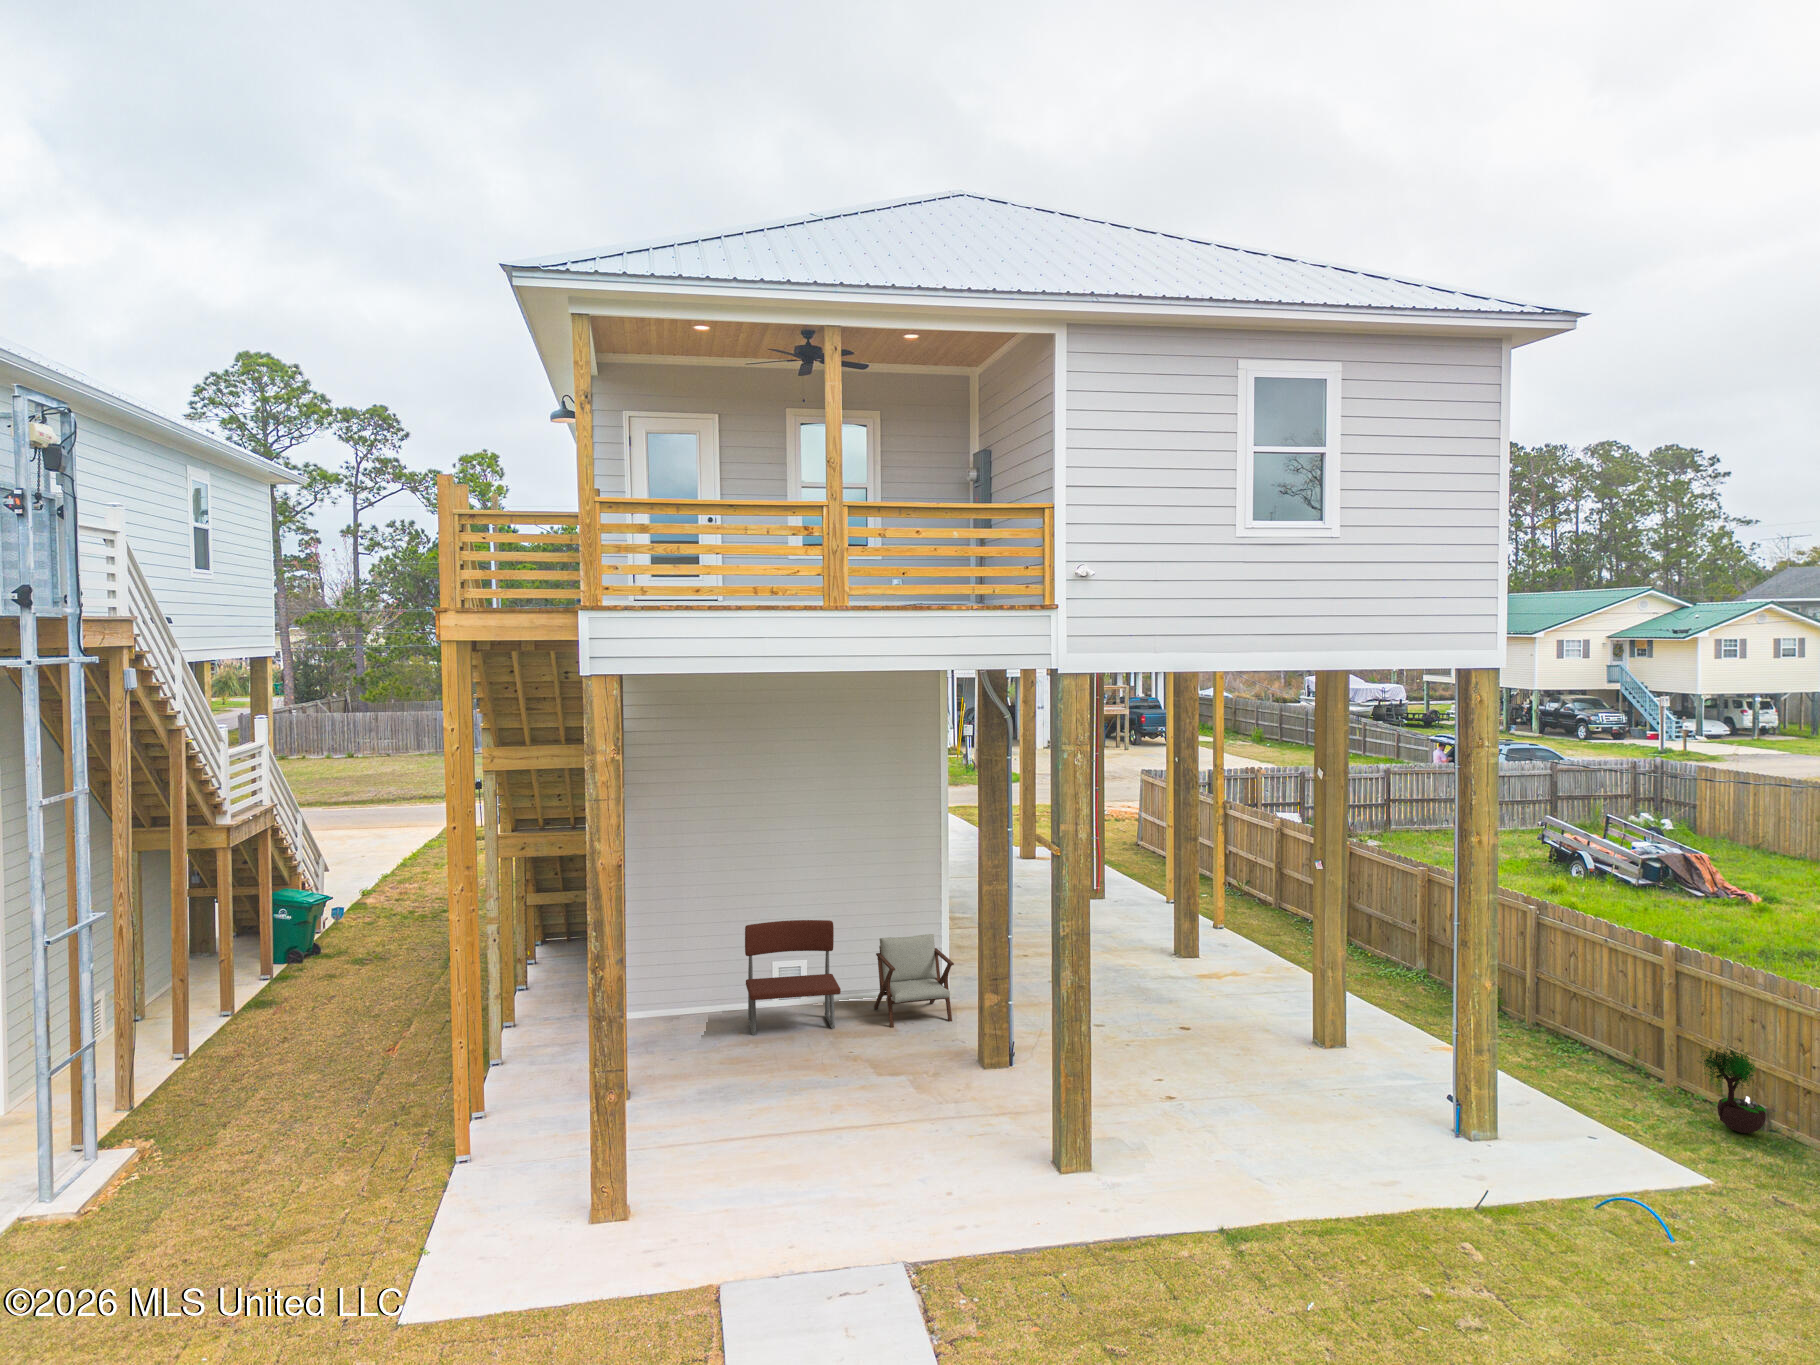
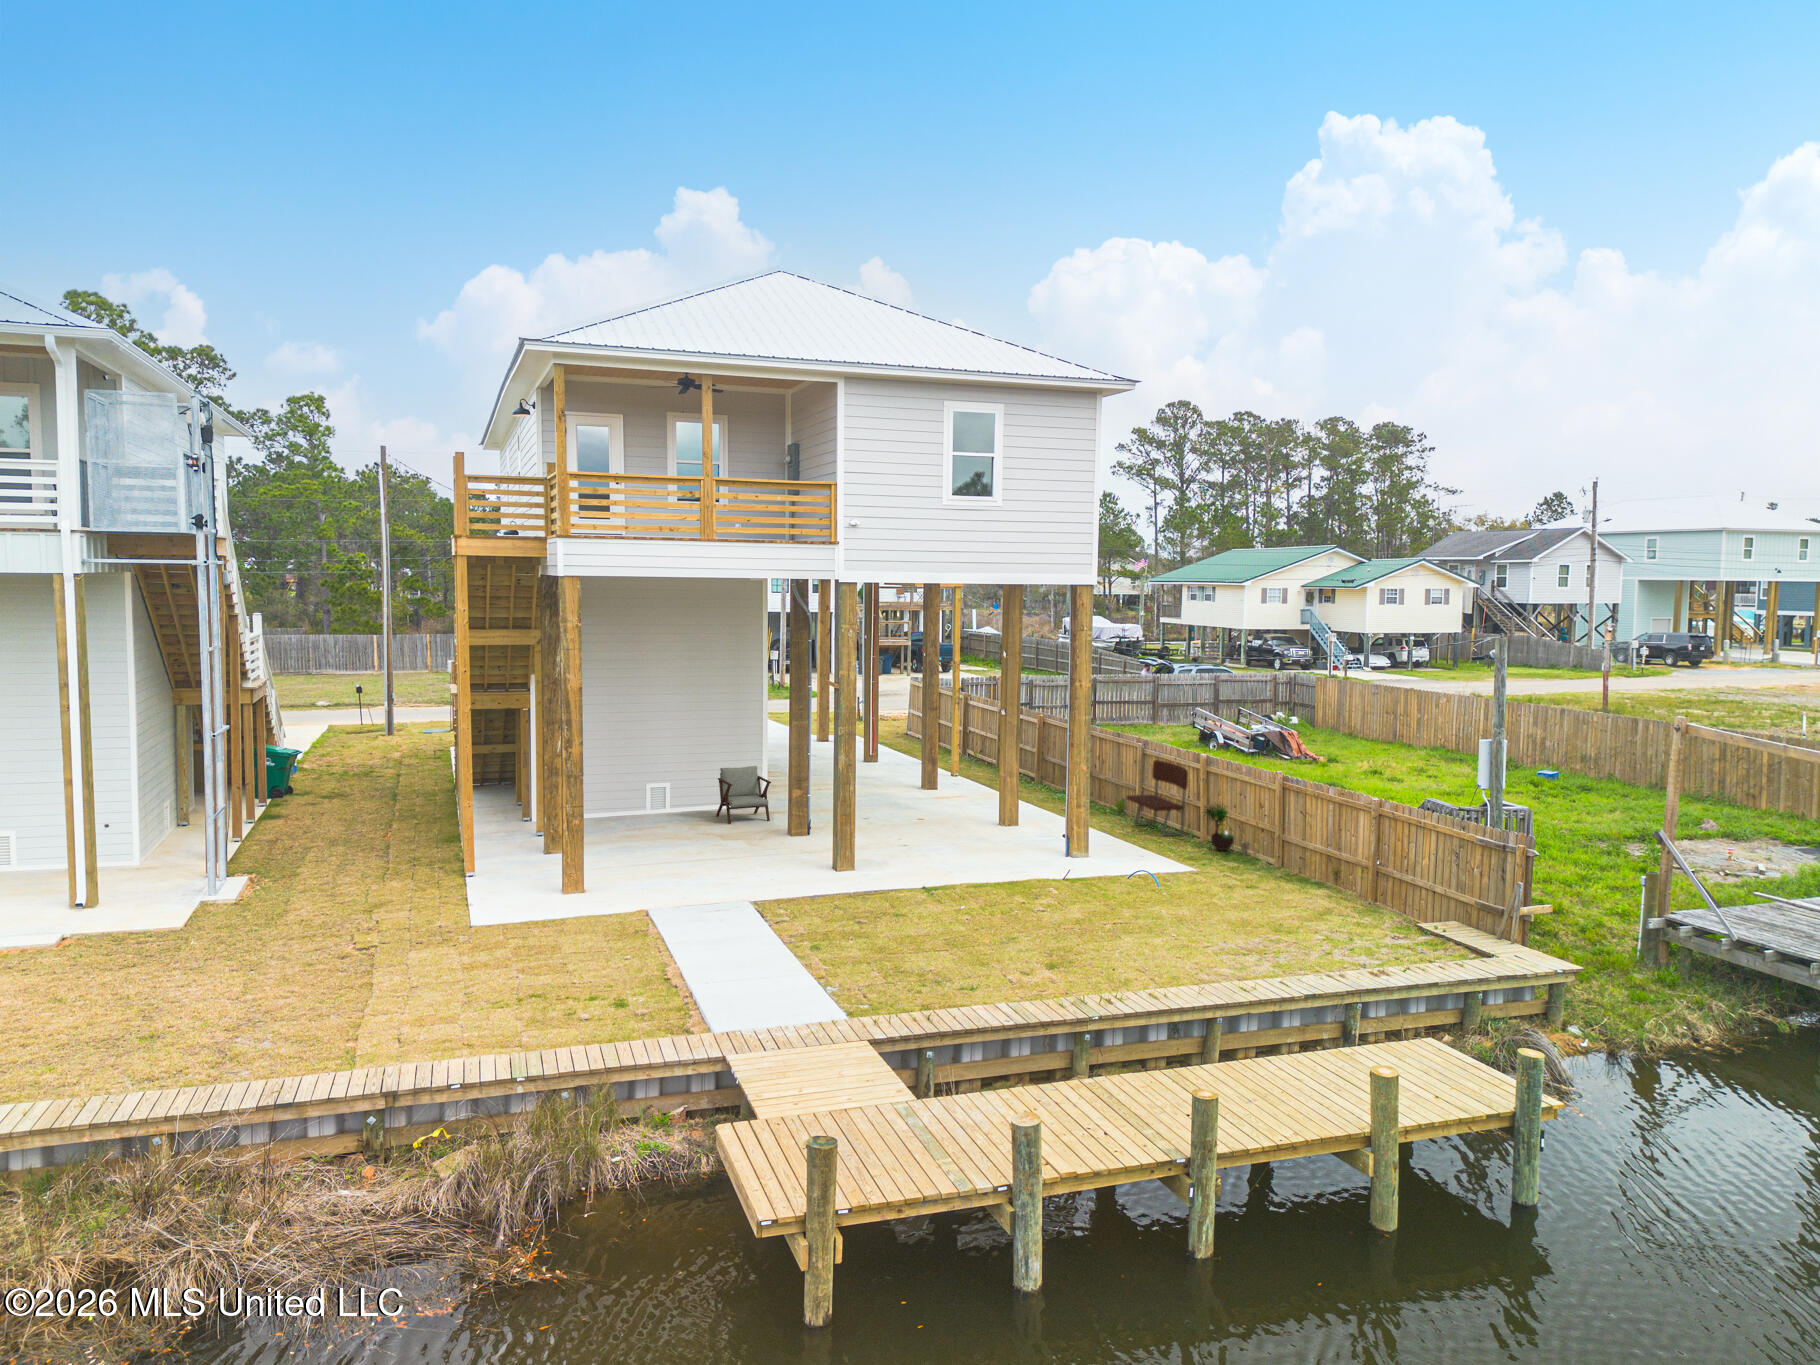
bench: present [745,920,841,1035] -> present [1126,760,1188,836]

